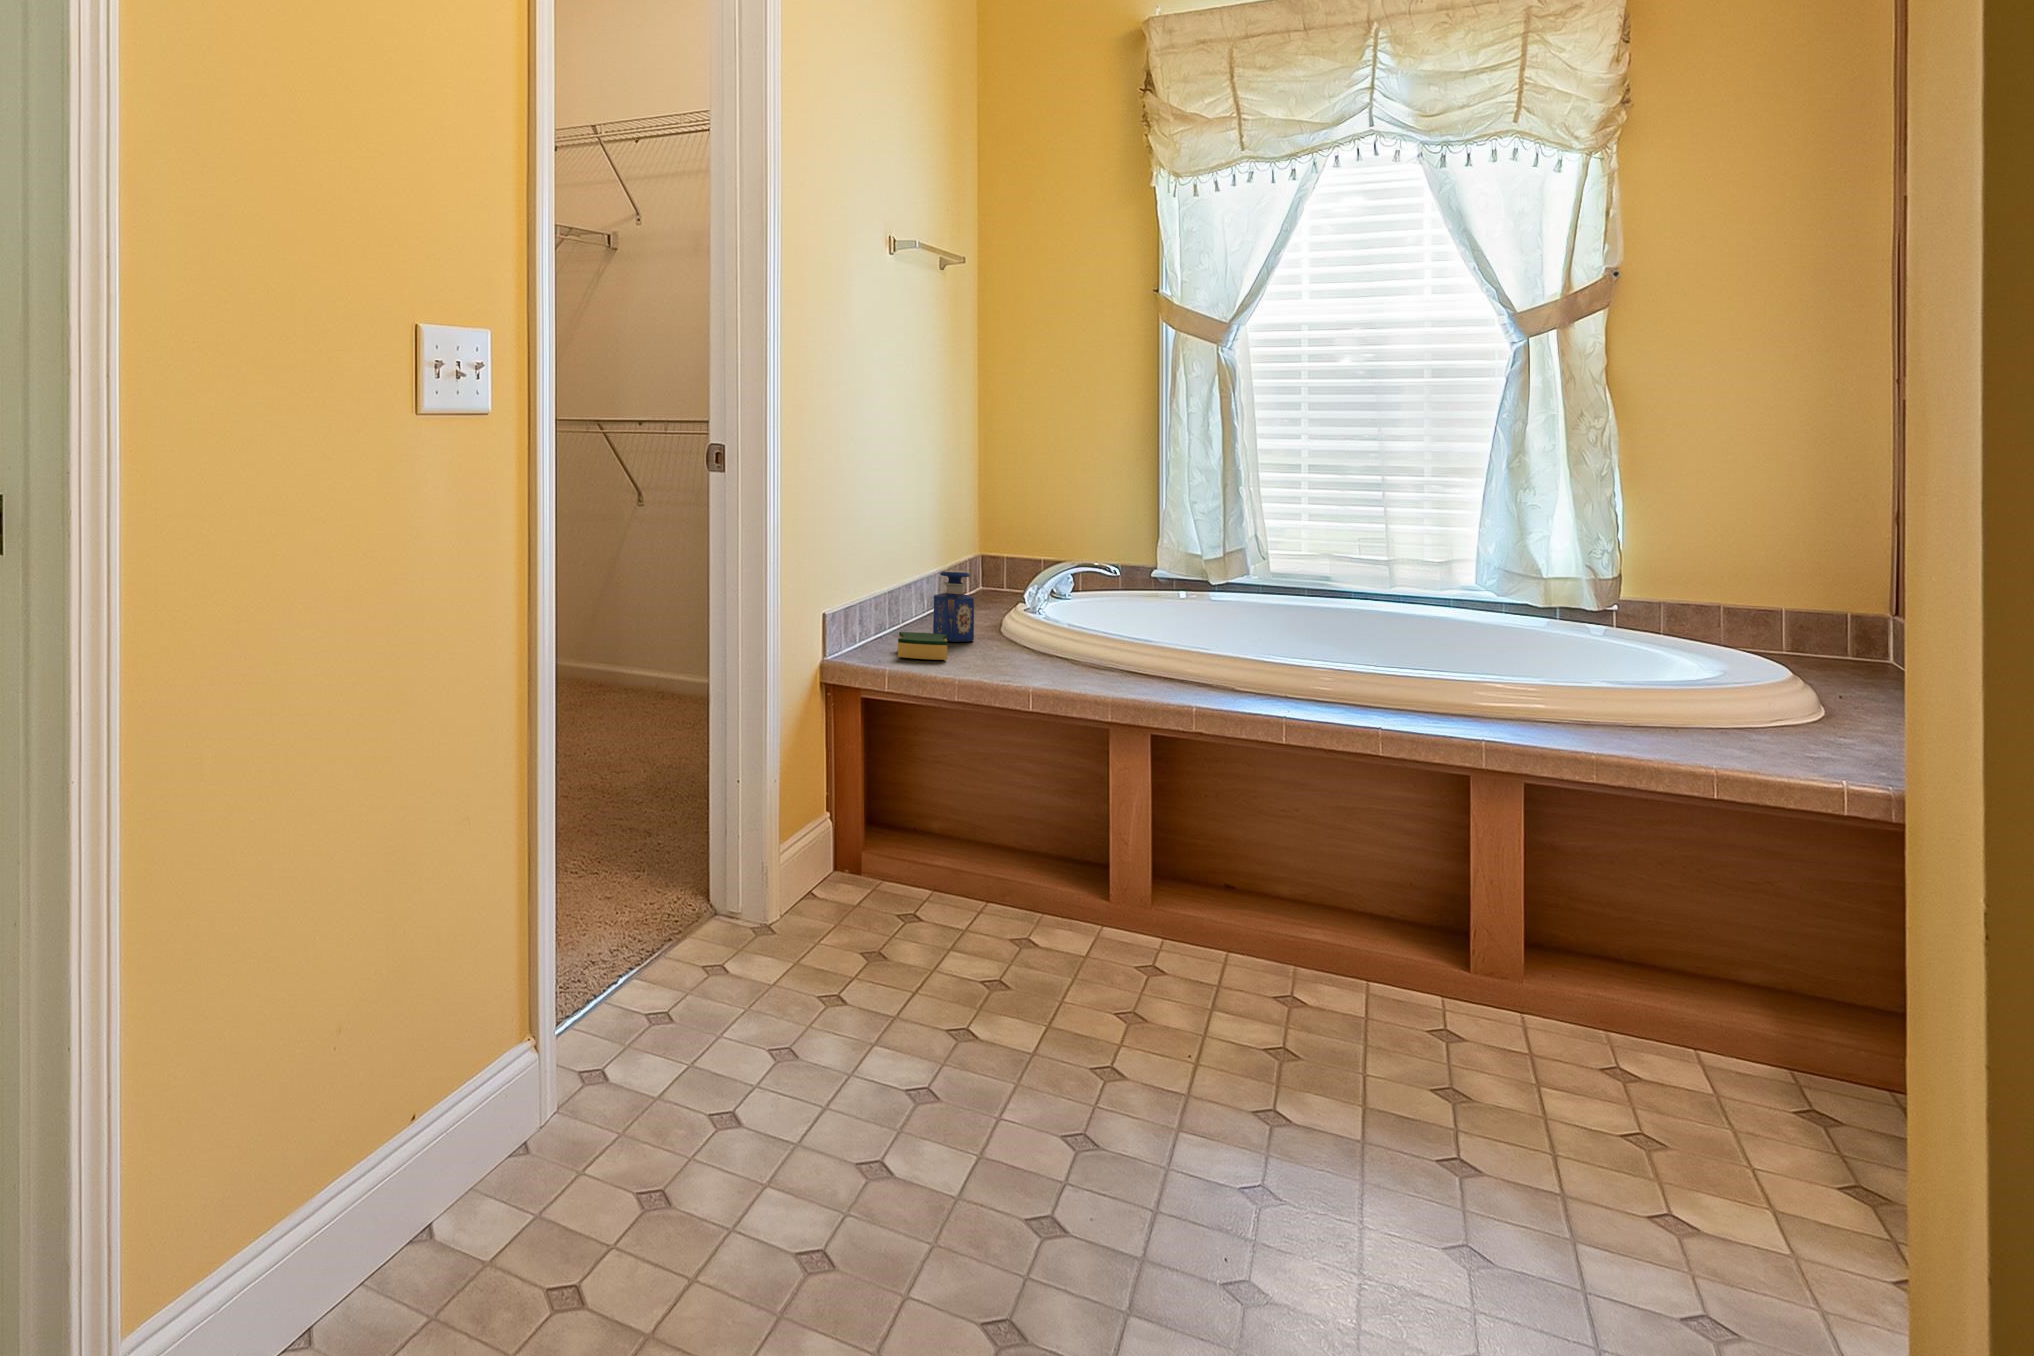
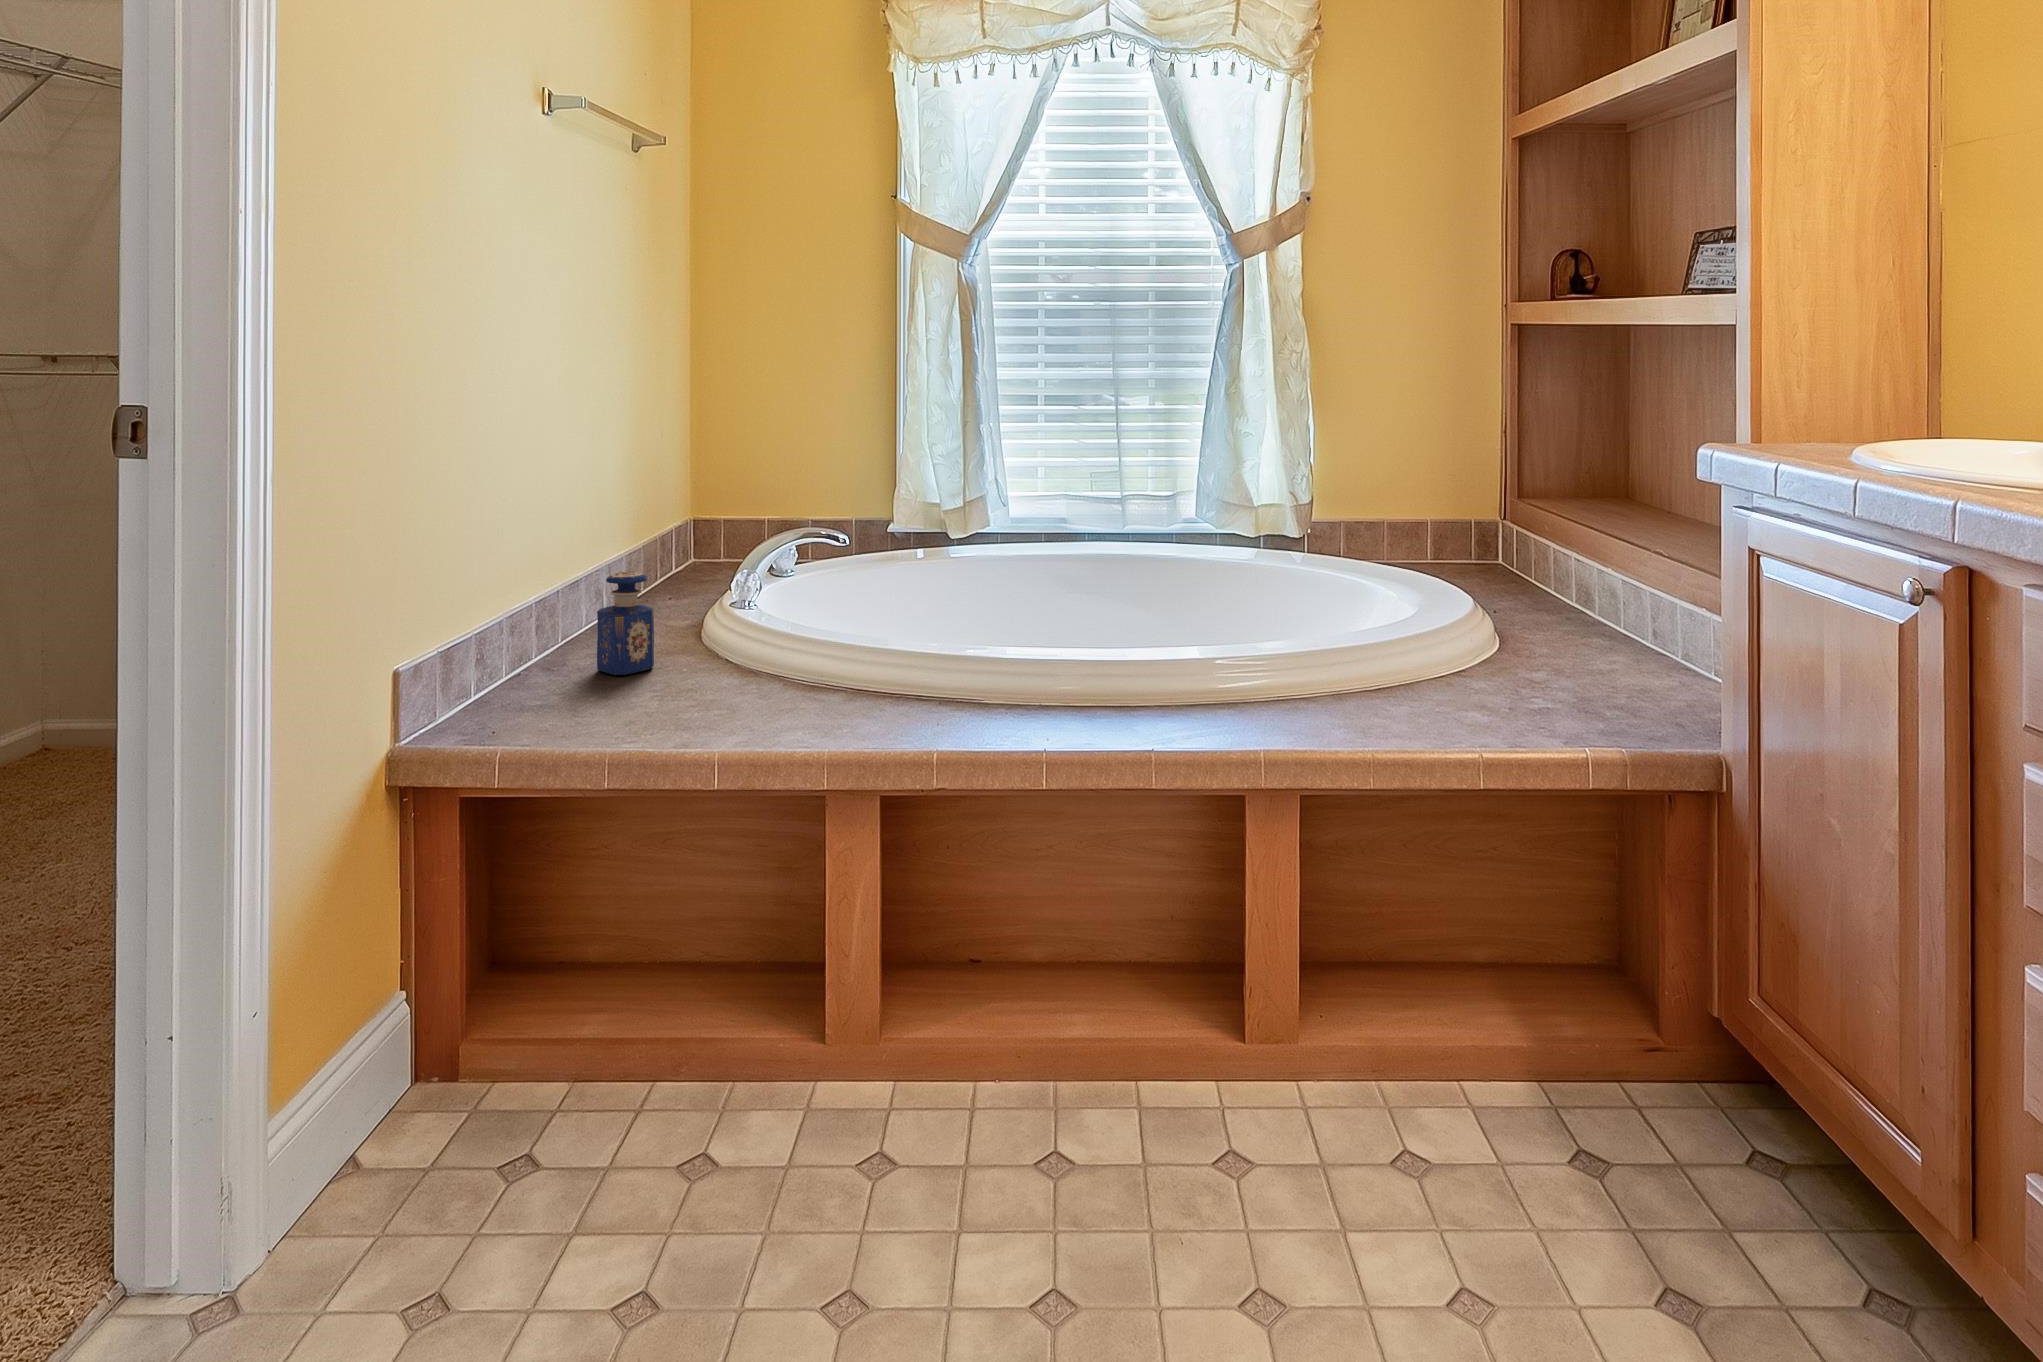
sponge: present [898,632,947,660] -> none [525,675,606,725]

